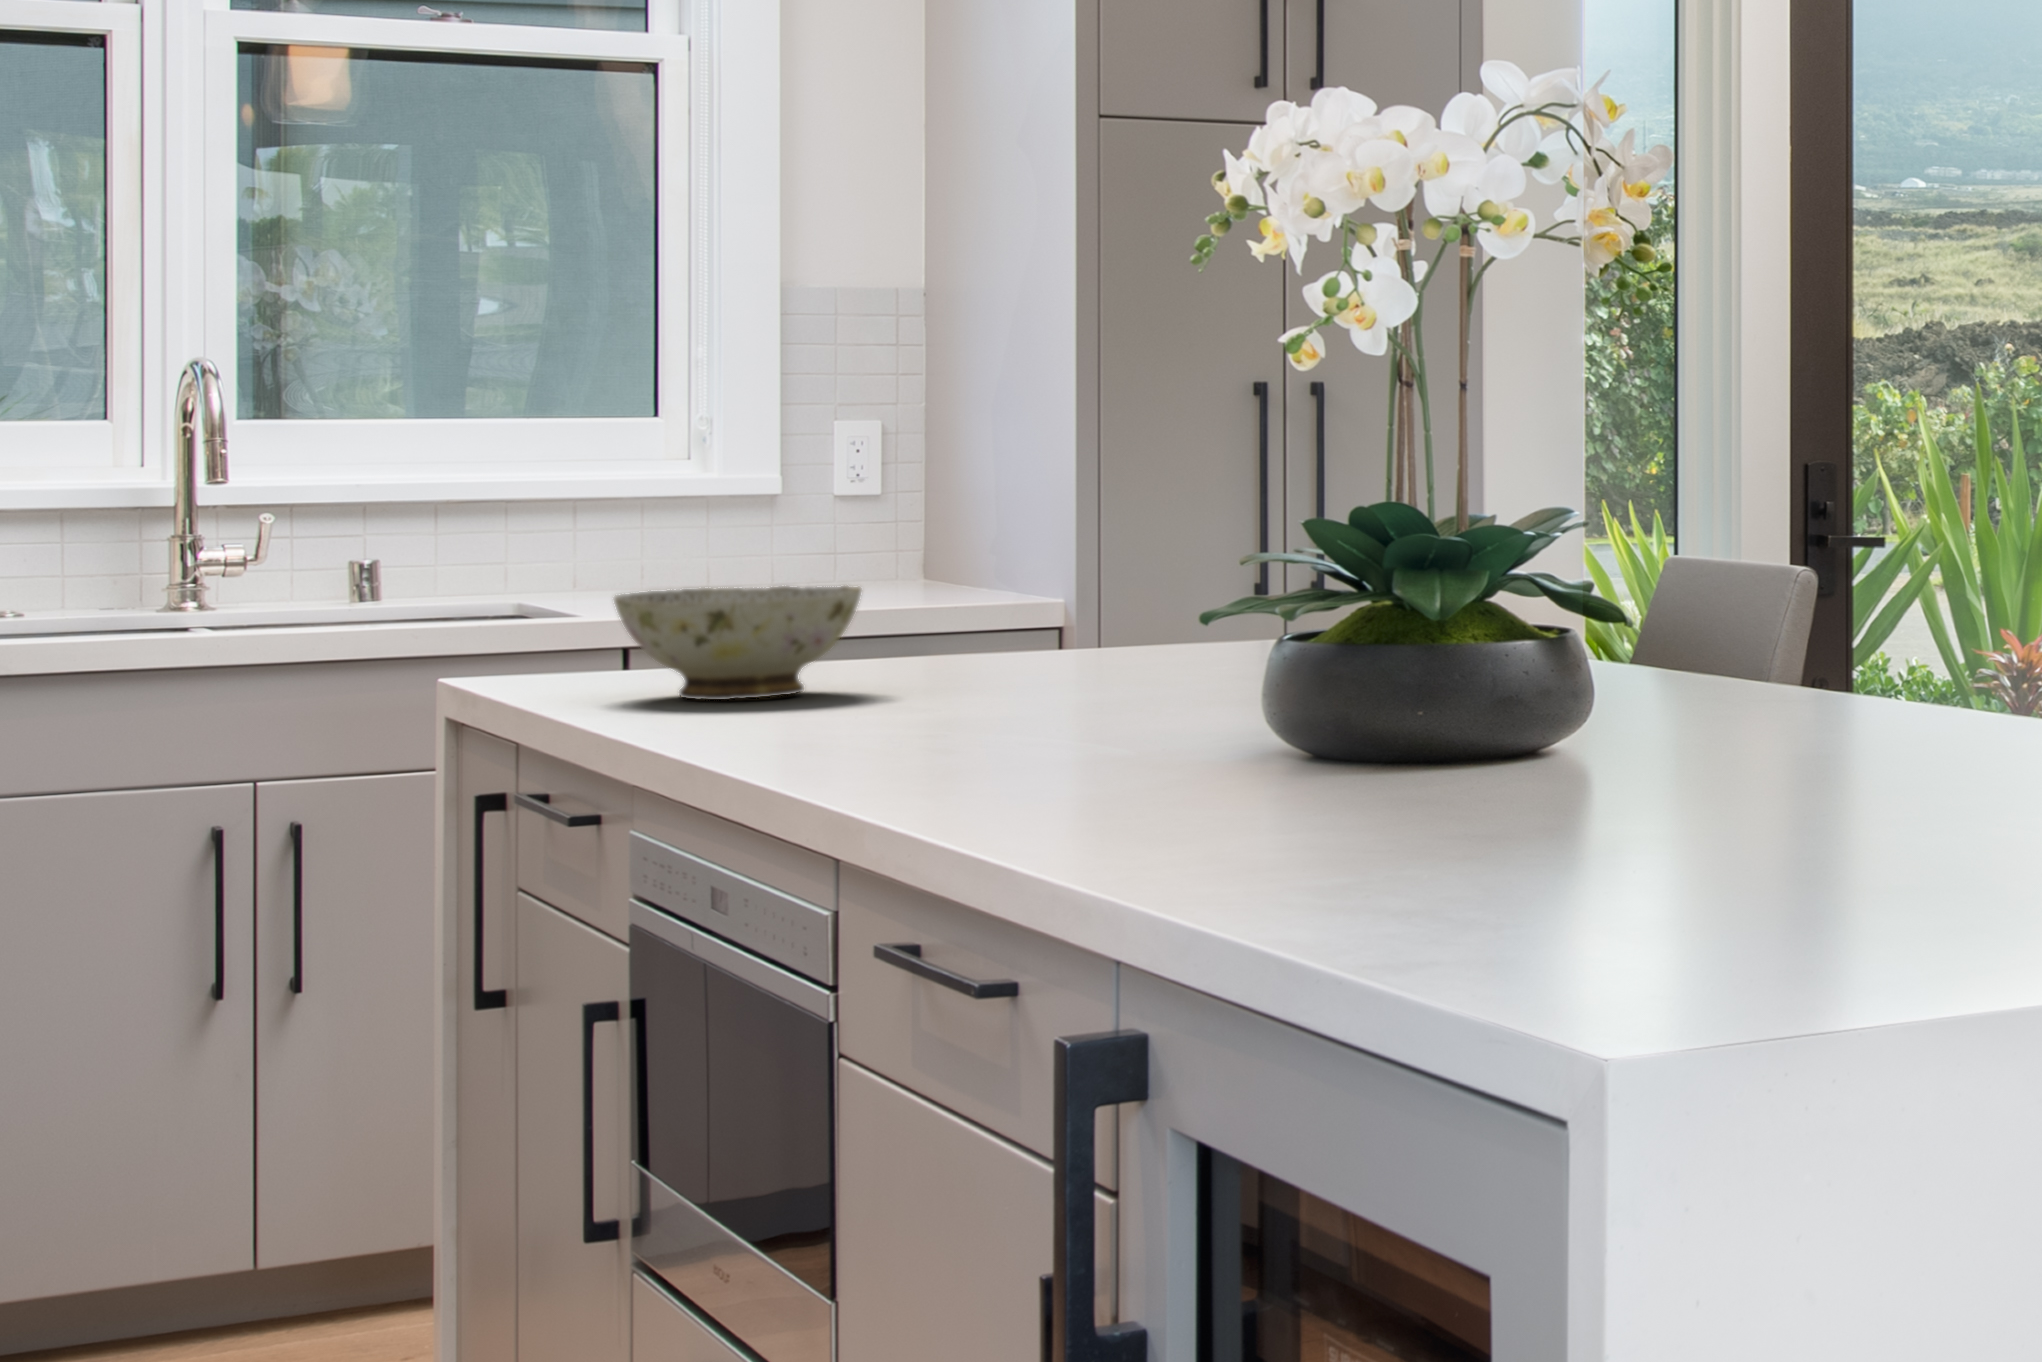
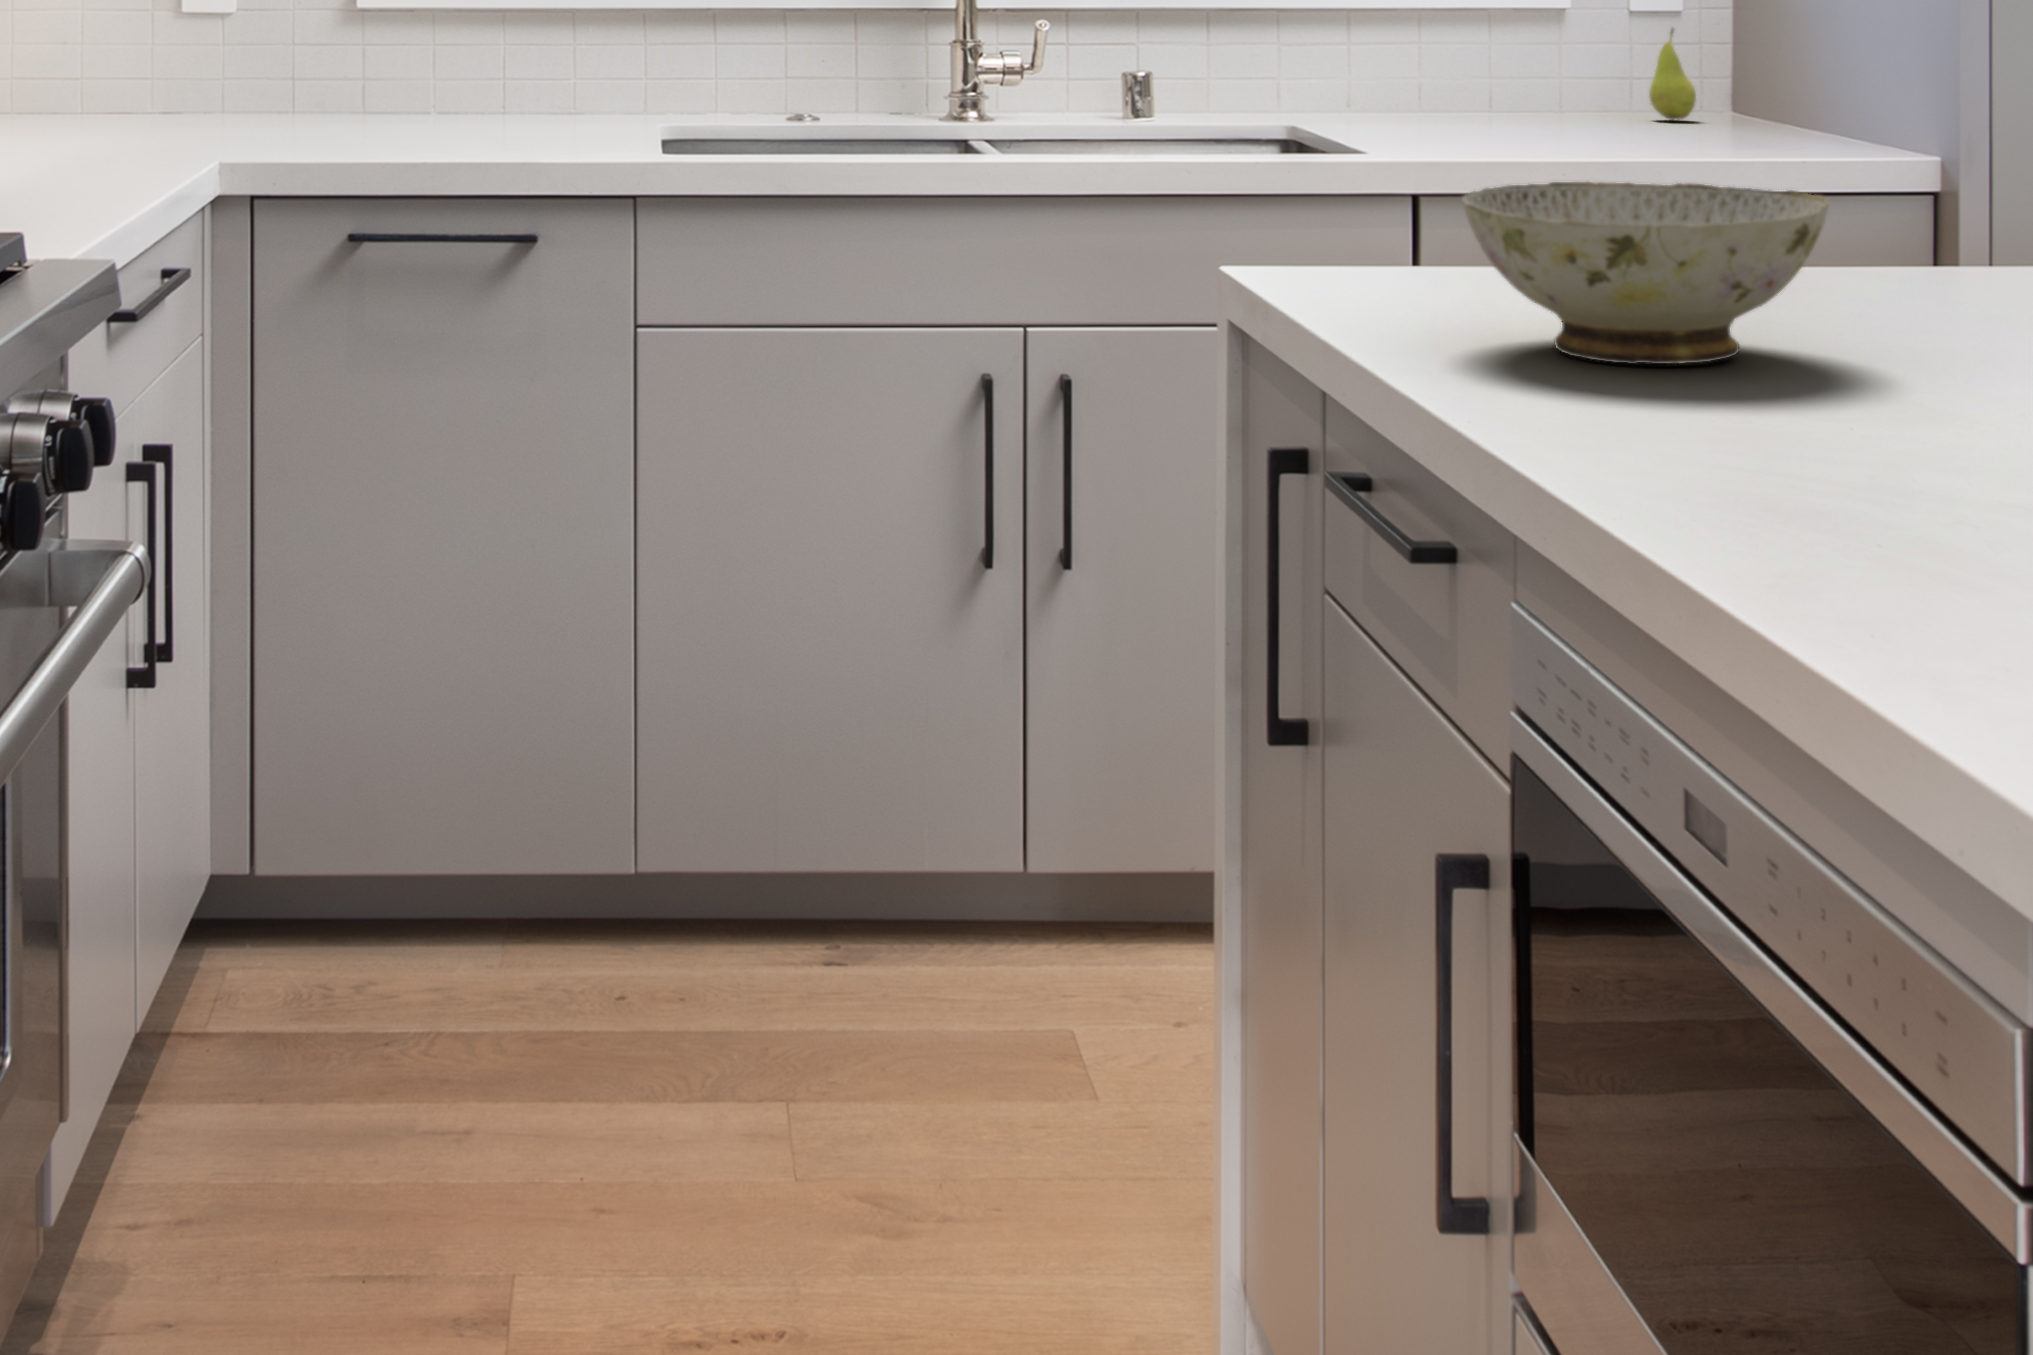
fruit: none [853,517,894,598] -> present [1649,29,1696,120]

